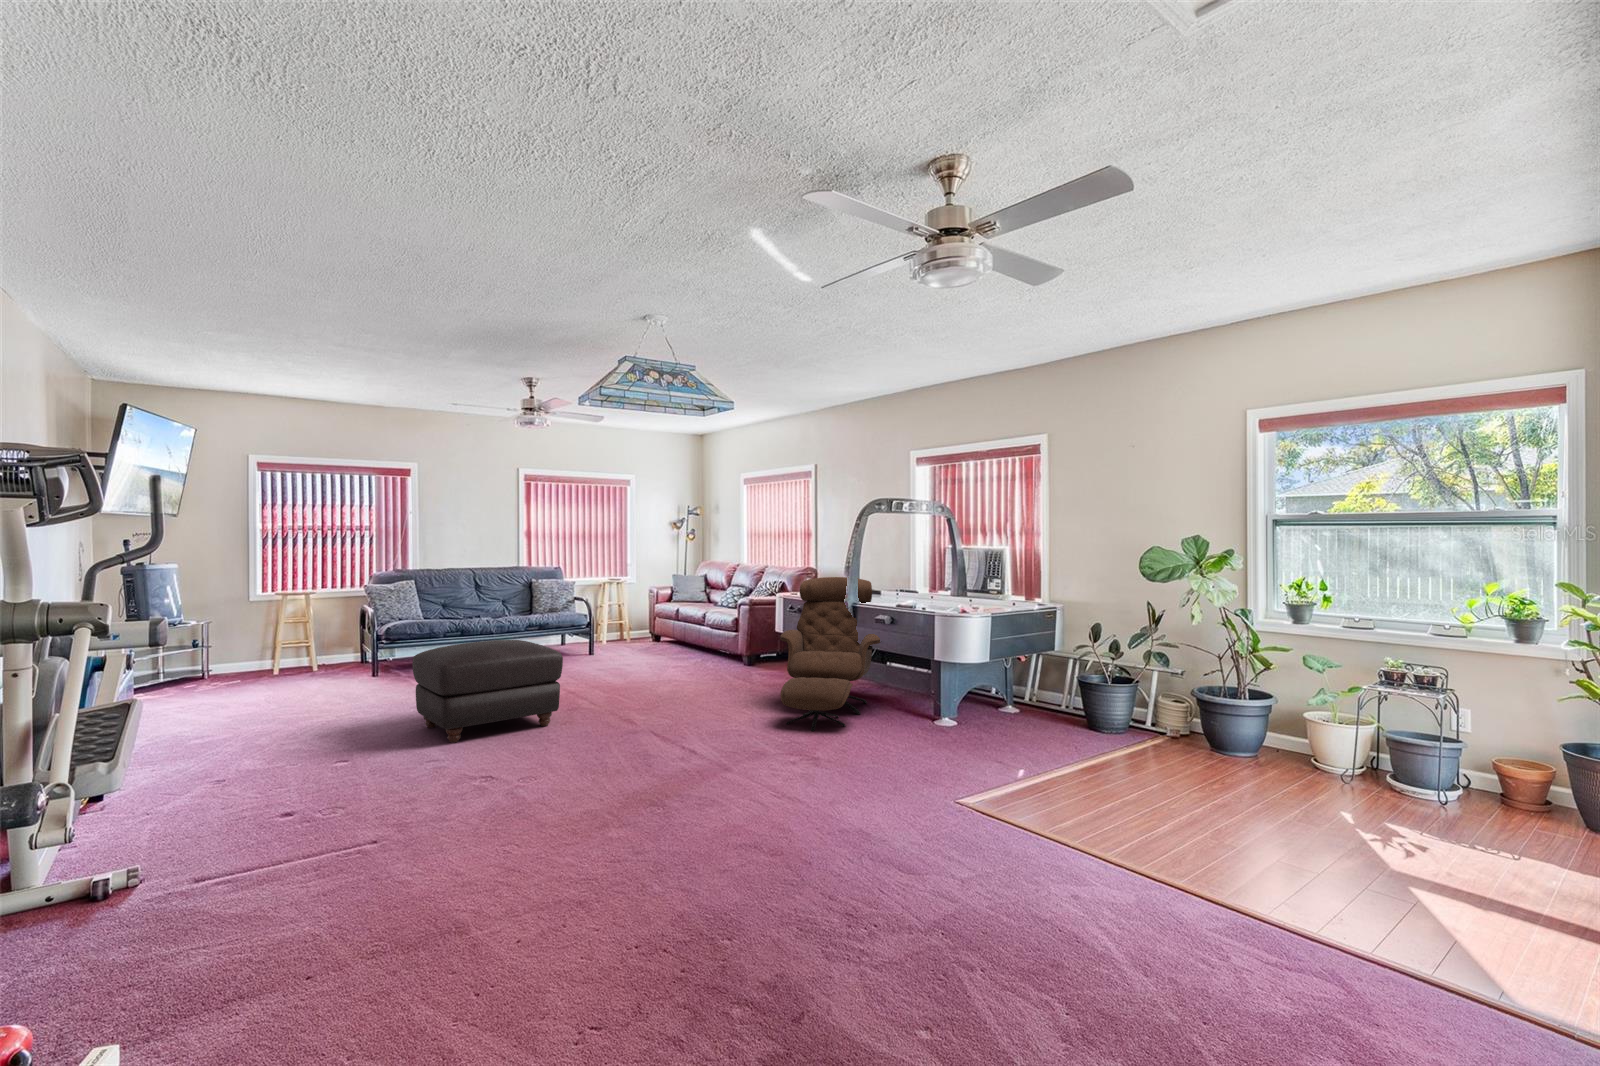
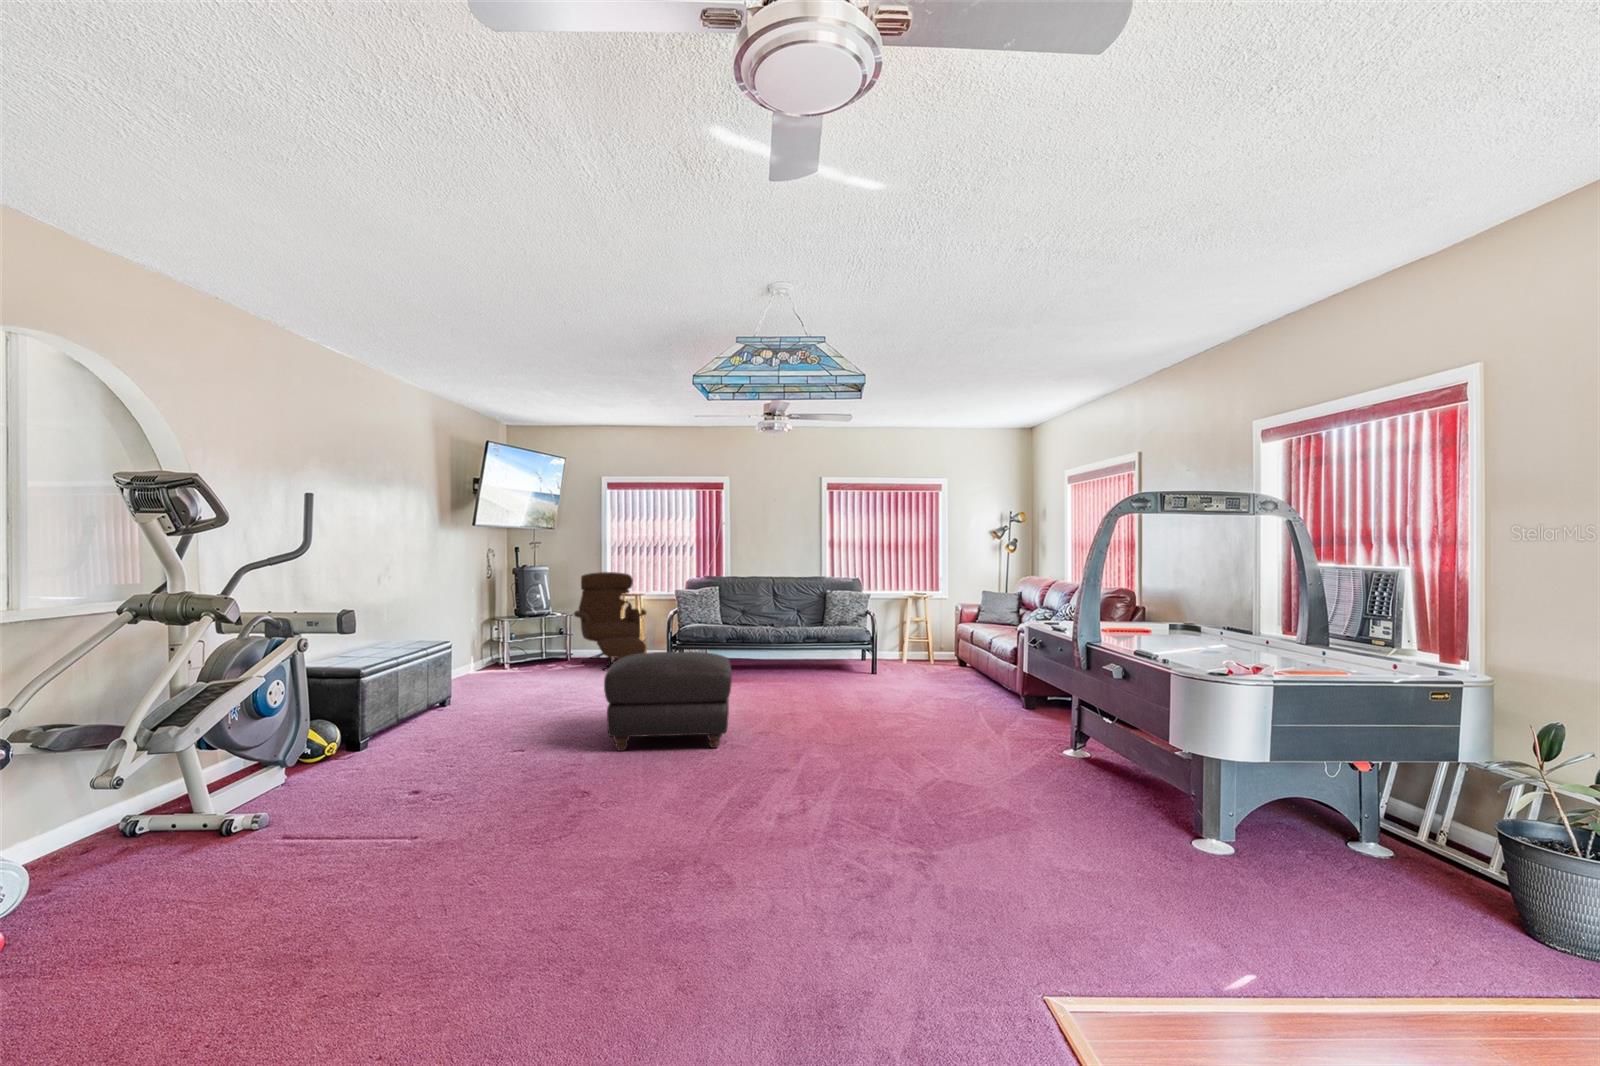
lounge chair: present [780,577,880,731] -> present [574,572,646,670]

